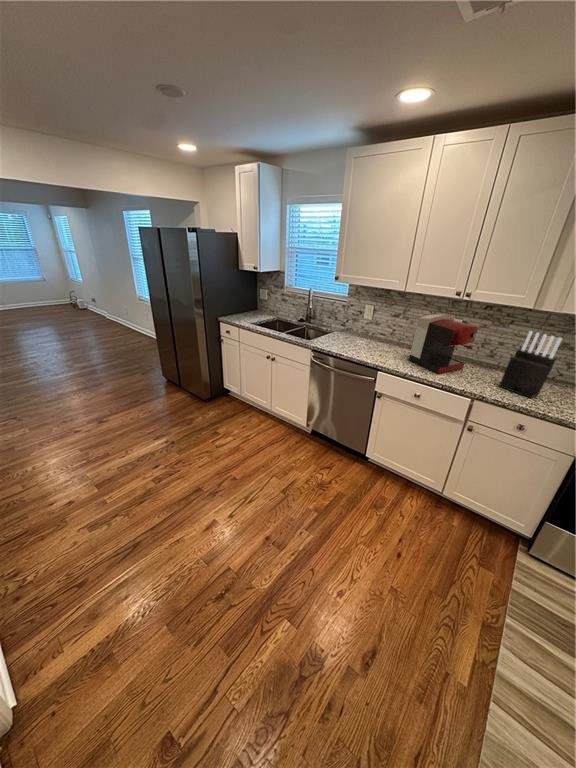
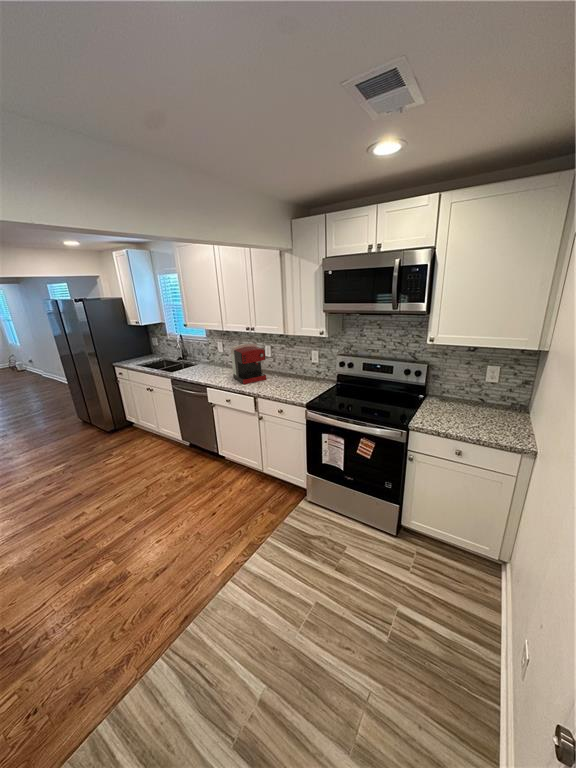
knife block: present [499,331,562,398] -> none [275,349,297,392]

